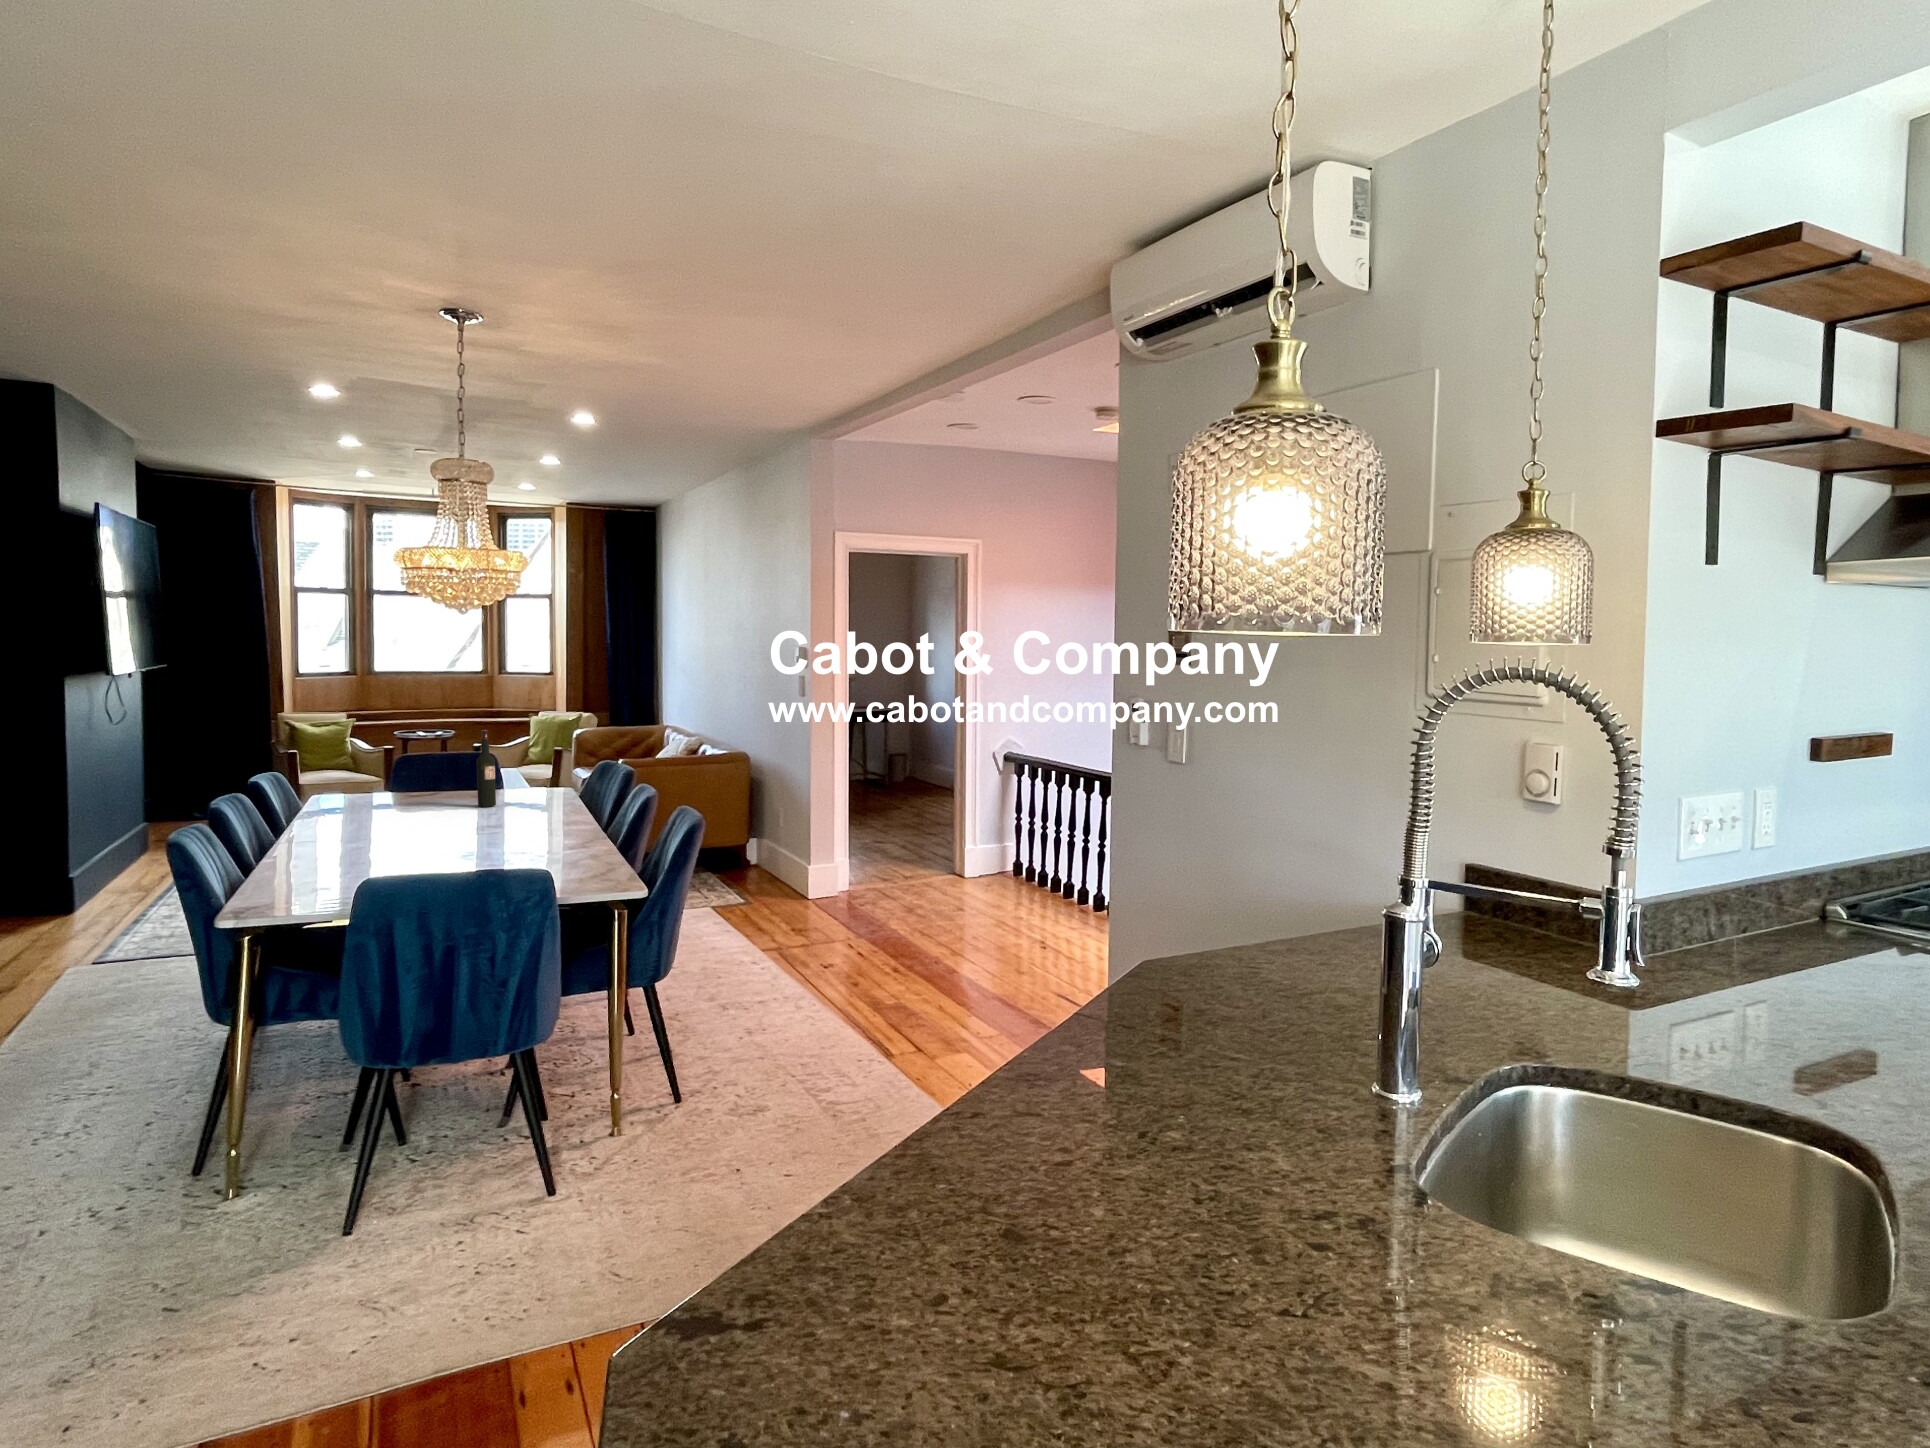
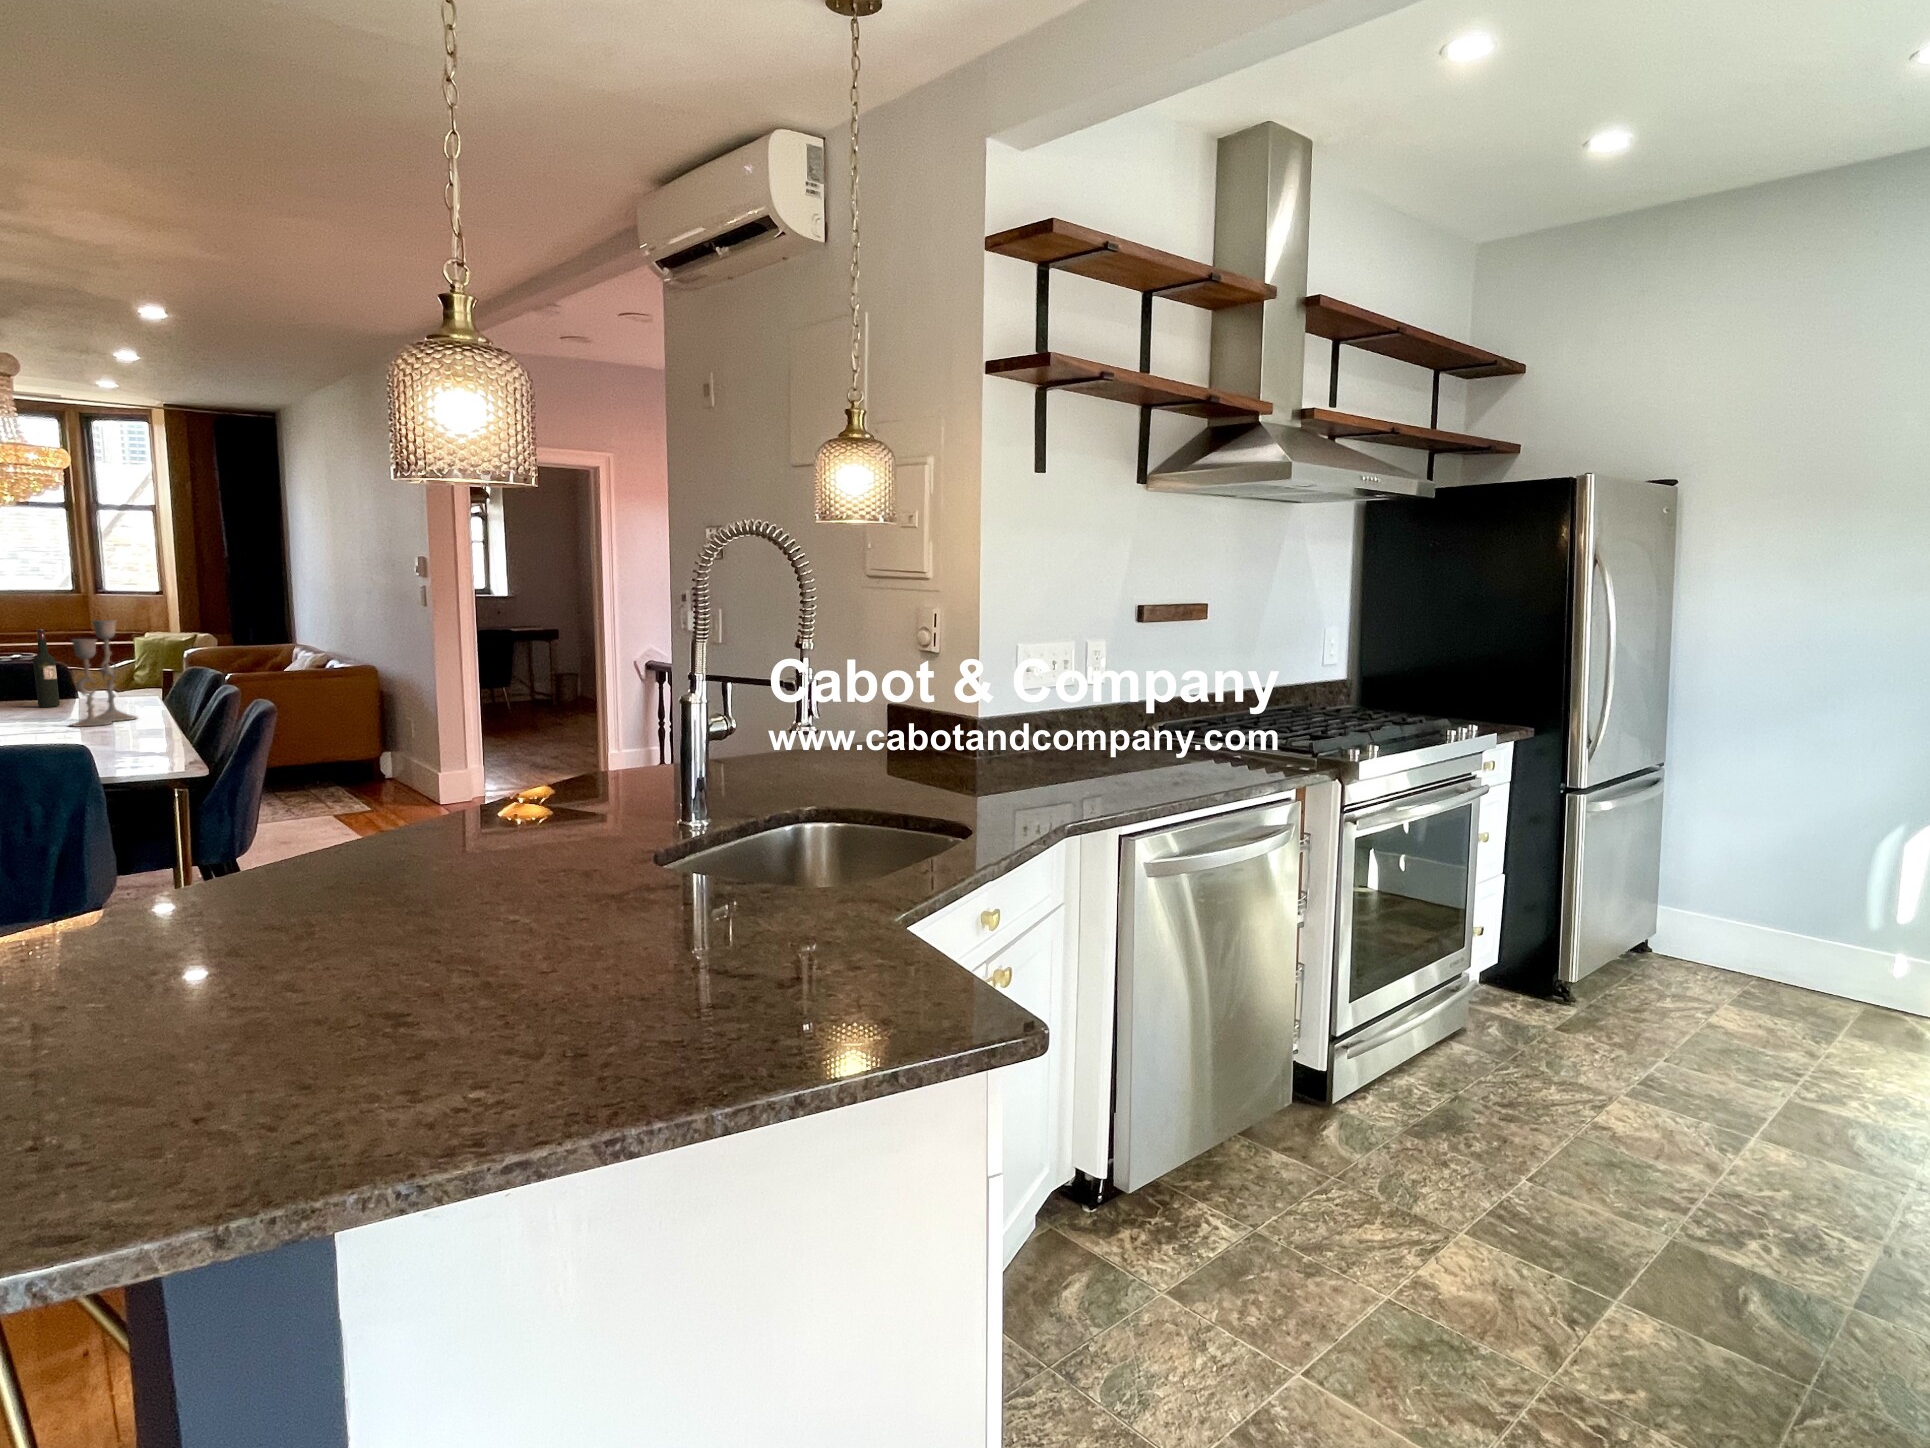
candlestick: none [514,726,571,837] -> present [71,620,137,727]

